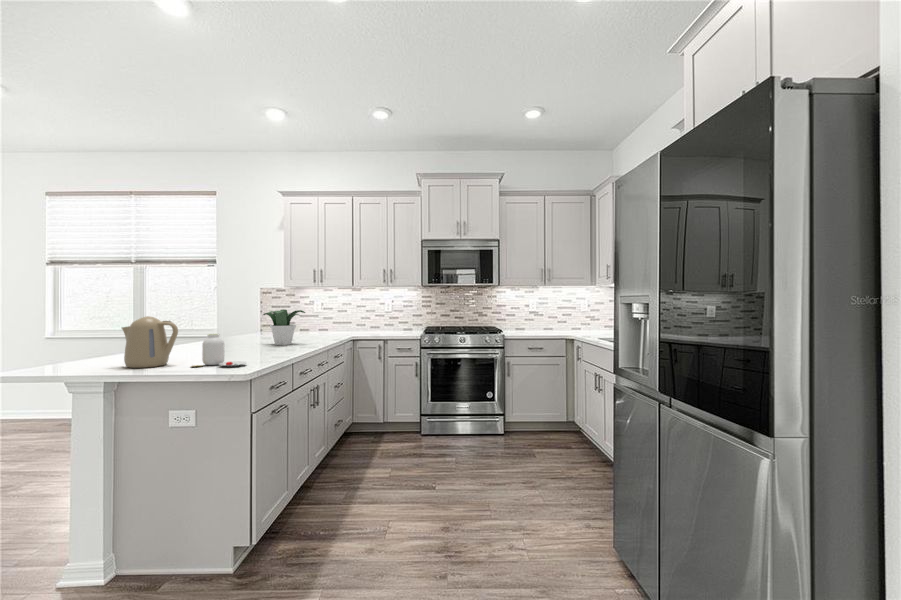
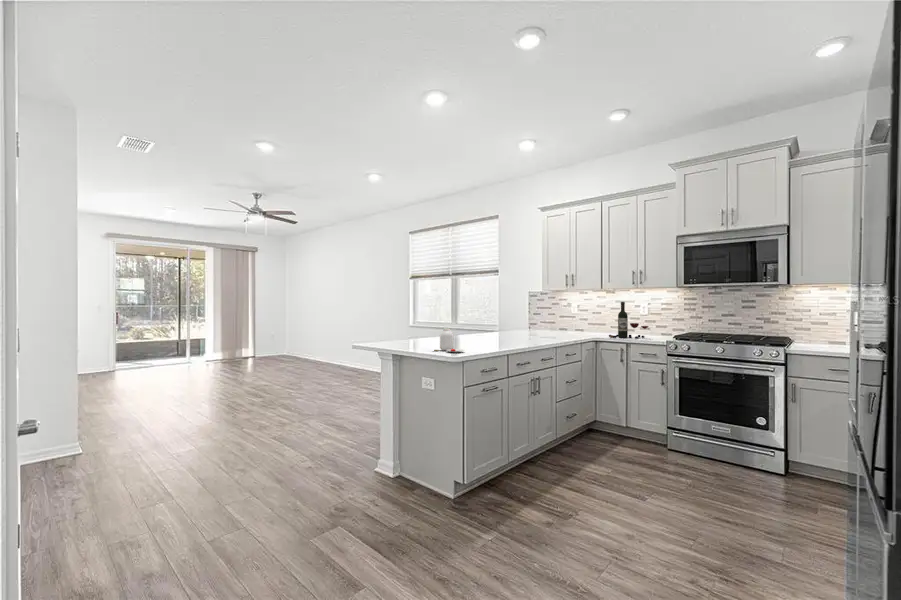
wine bottle: none [364,299,402,335] -> present [609,302,648,339]
potted plant: present [263,309,305,345] -> none [506,312,536,341]
kettle: present [122,316,178,368] -> none [401,315,429,349]

